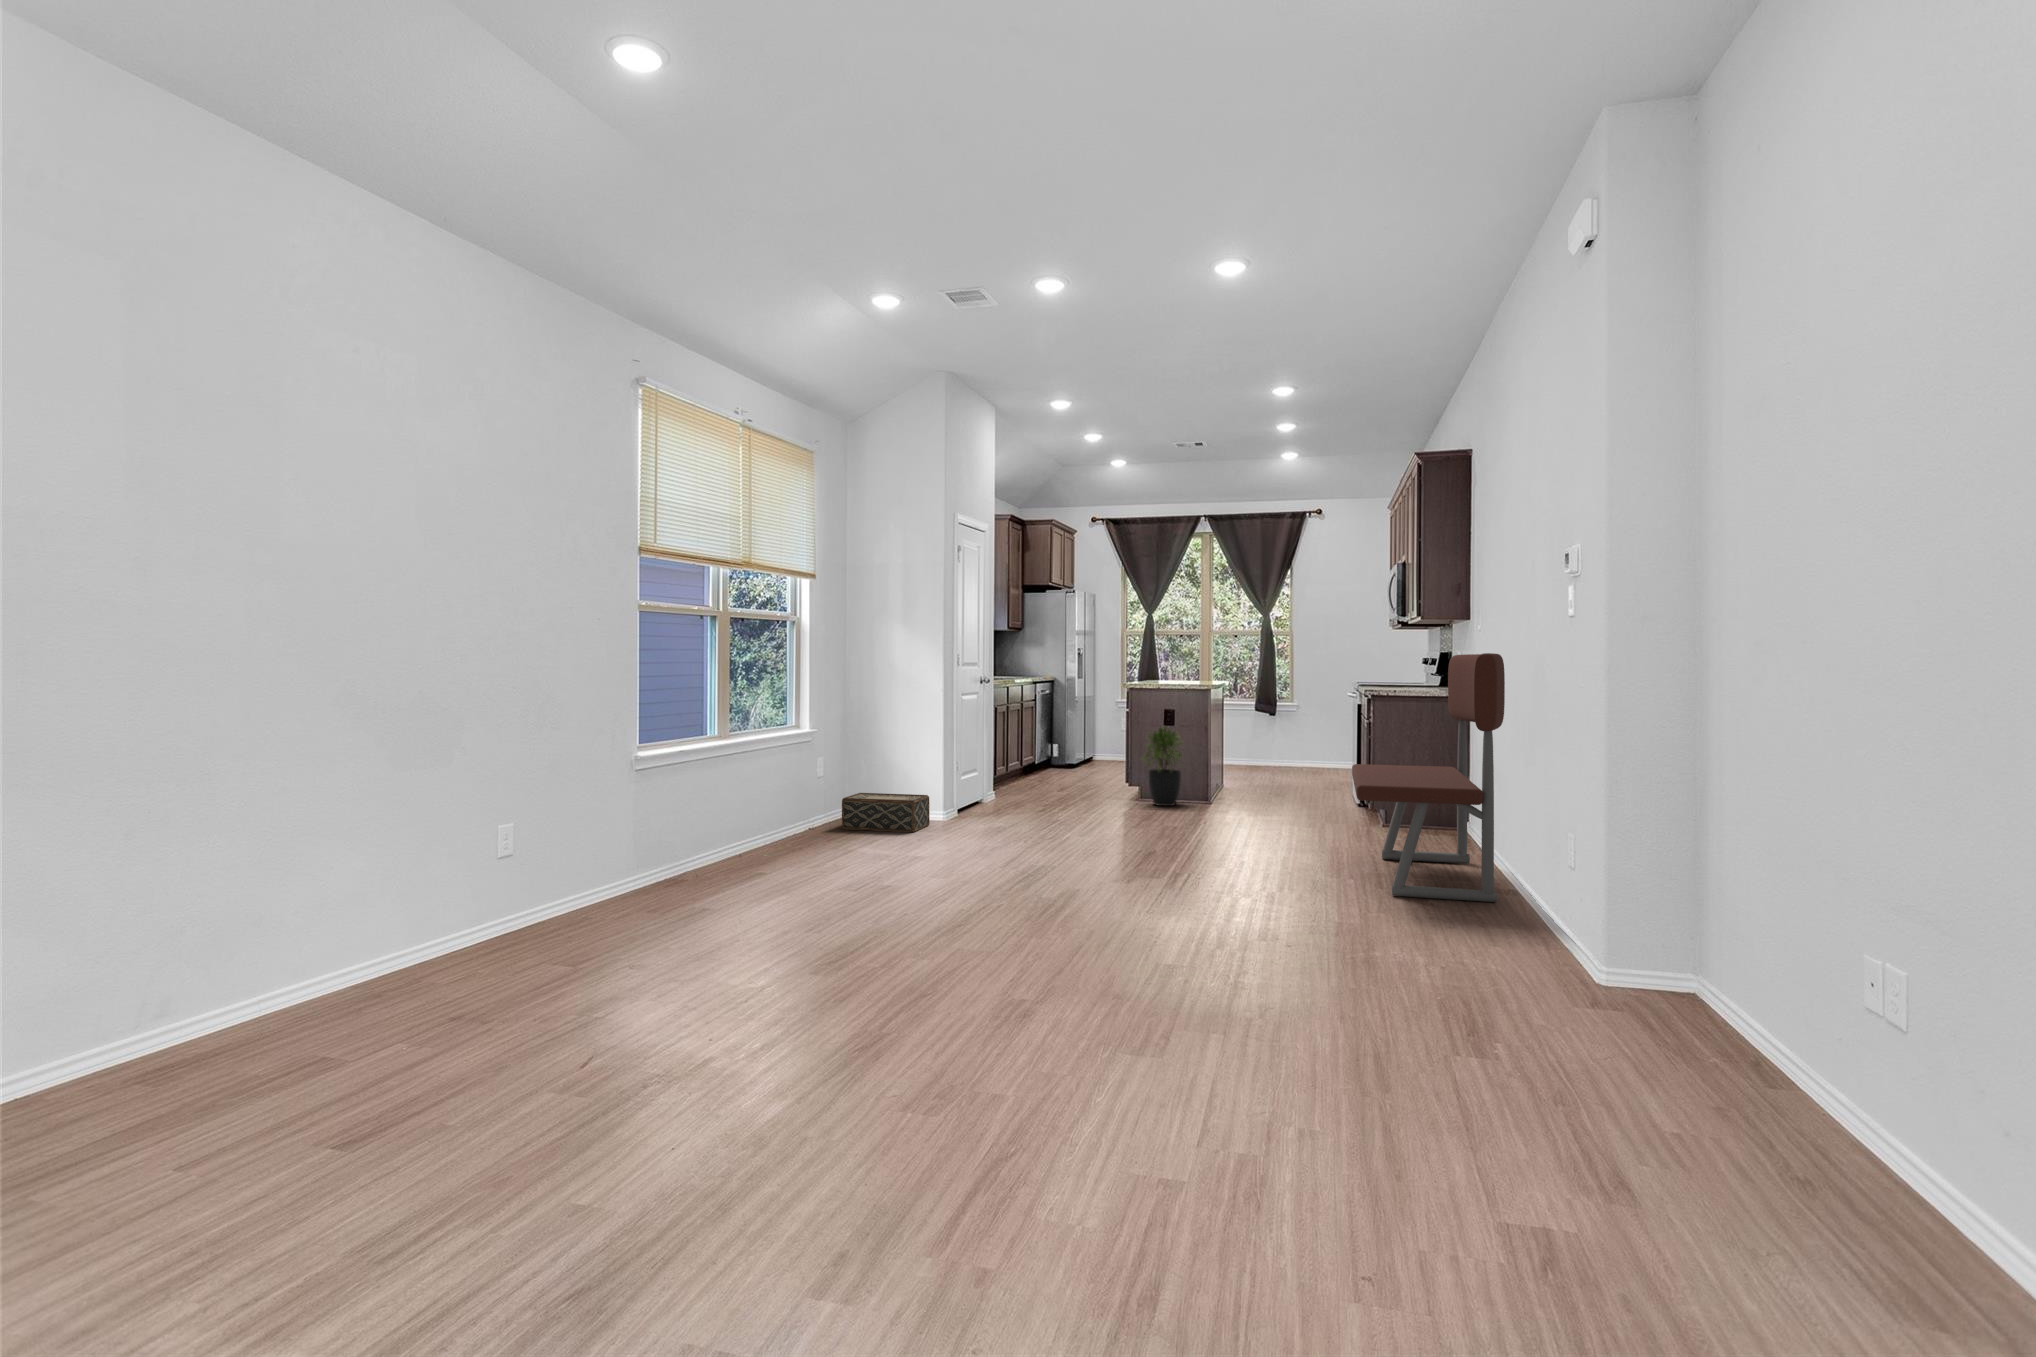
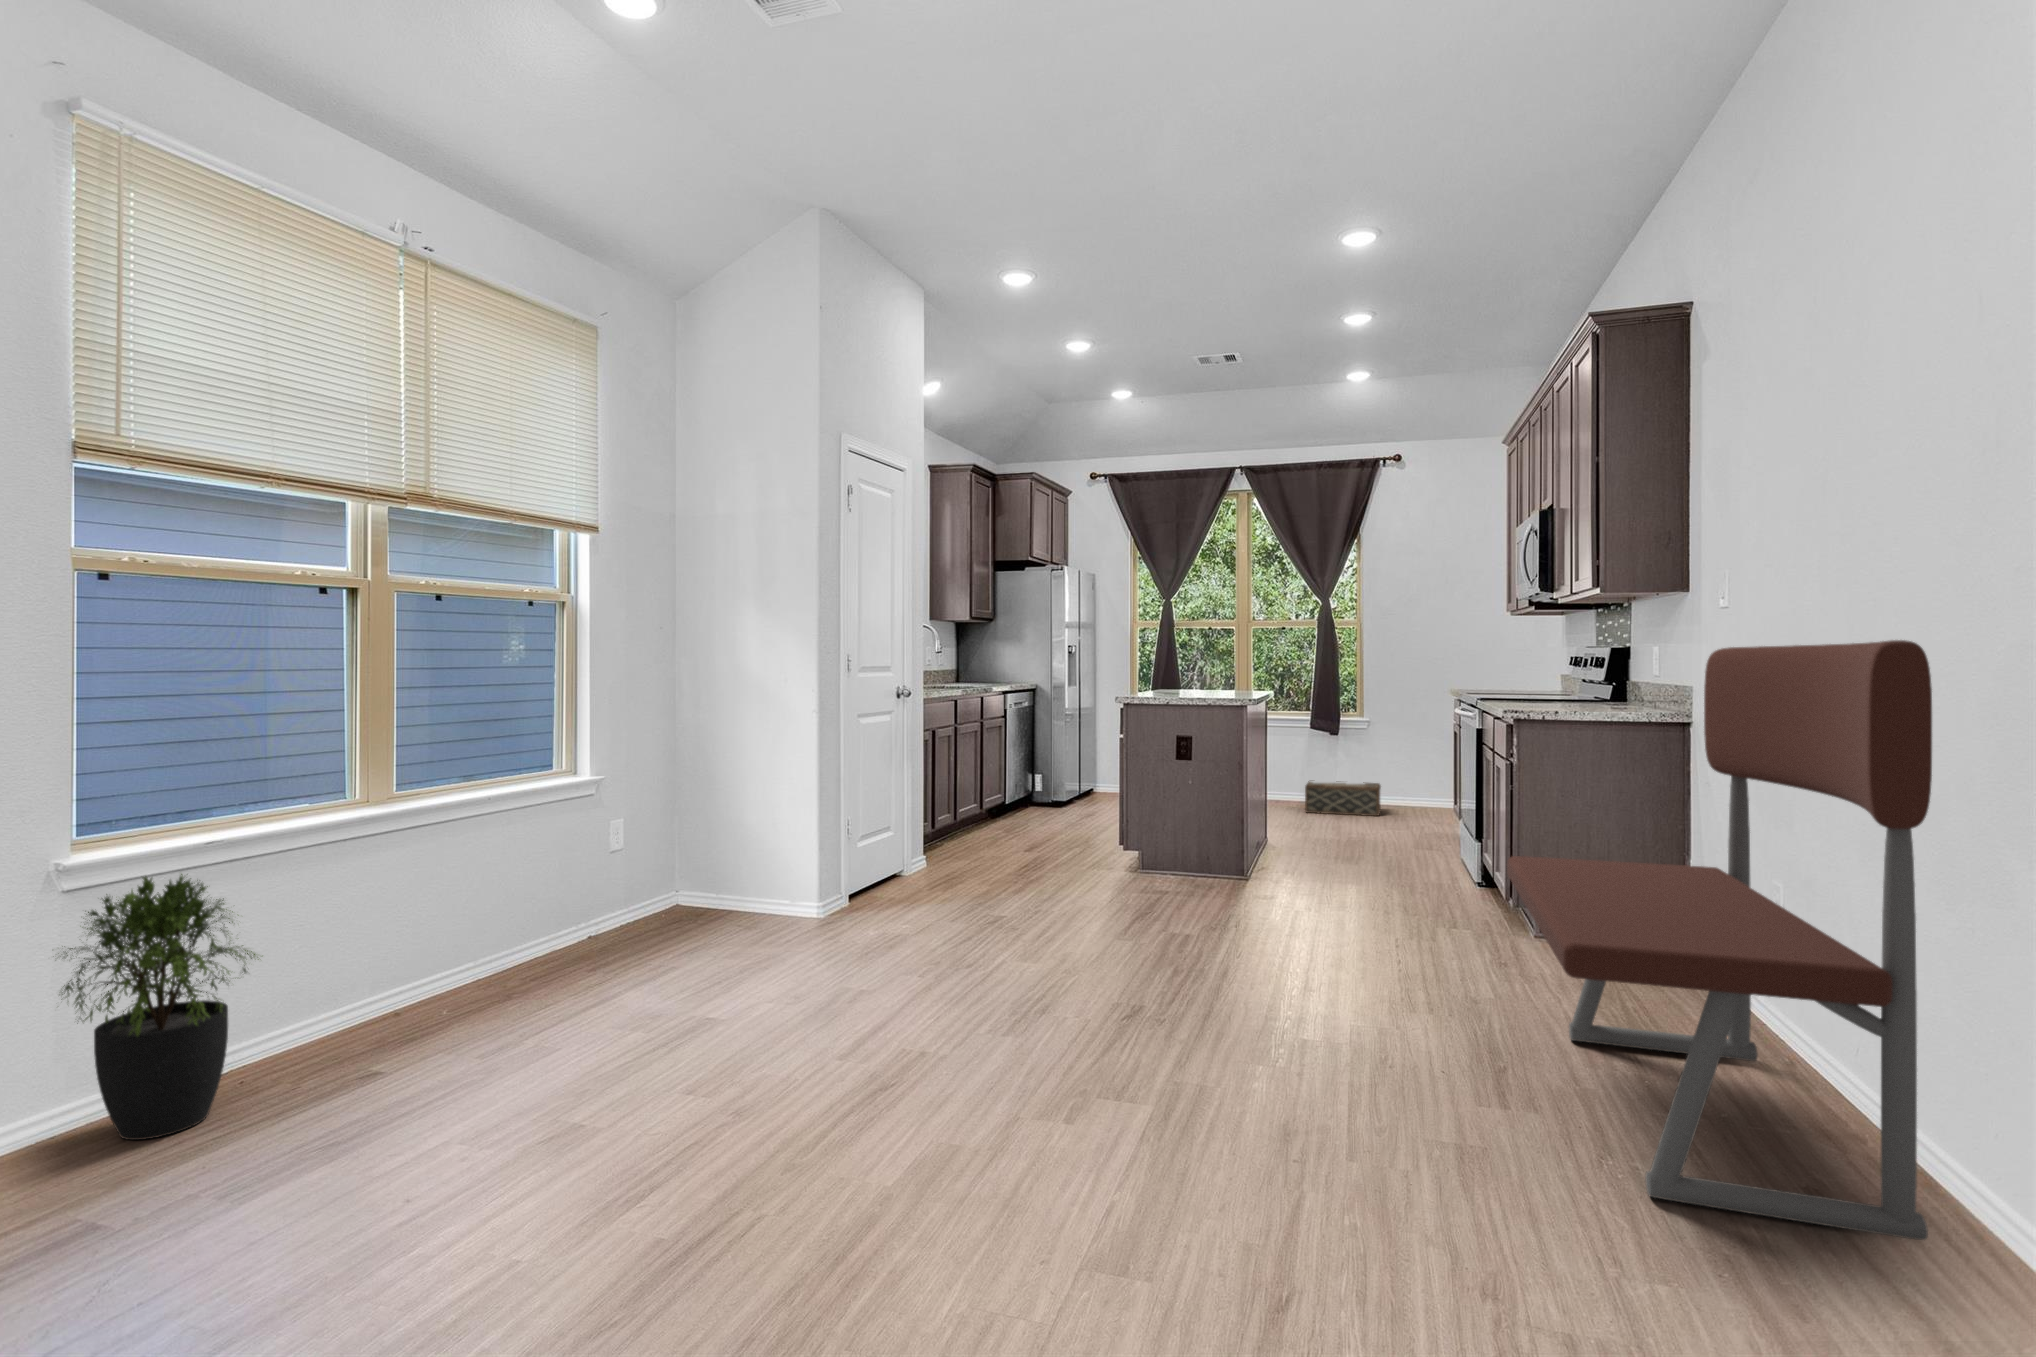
potted plant: present [1144,727,1182,806] -> present [58,874,259,1140]
woven basket: present [842,793,930,832] -> present [1305,781,1381,816]

